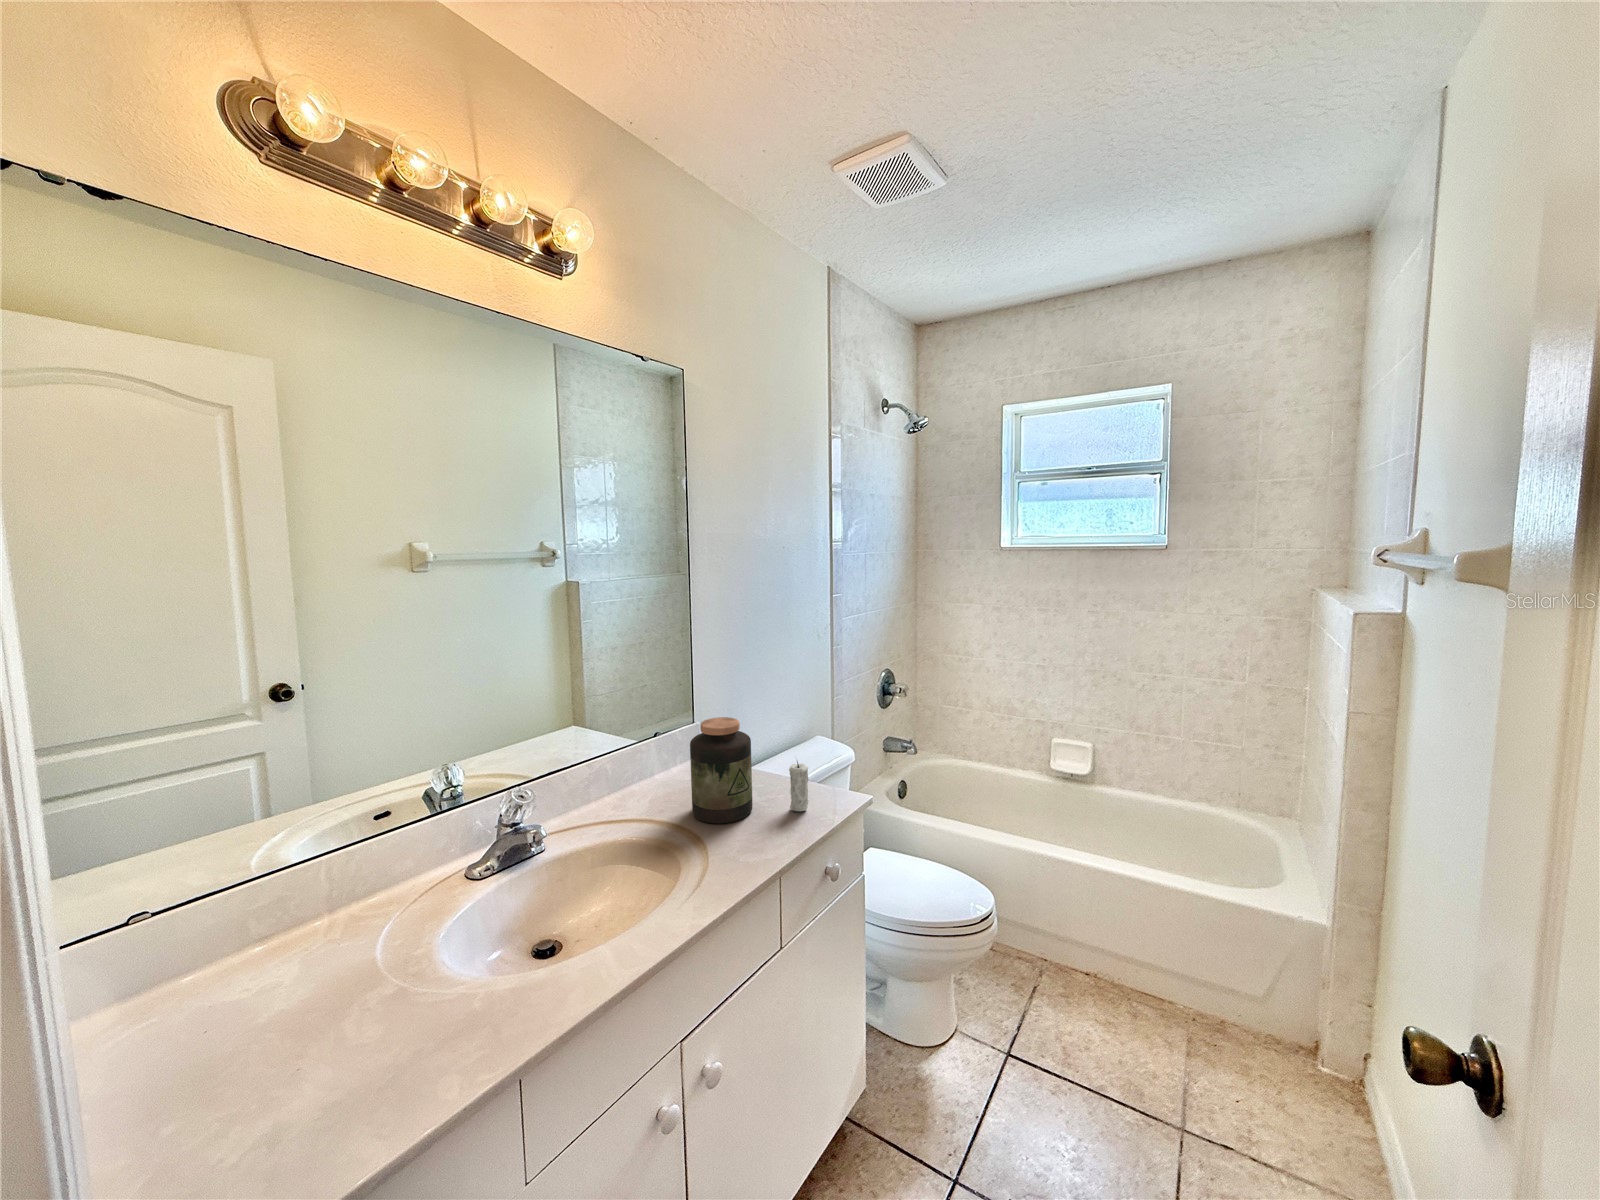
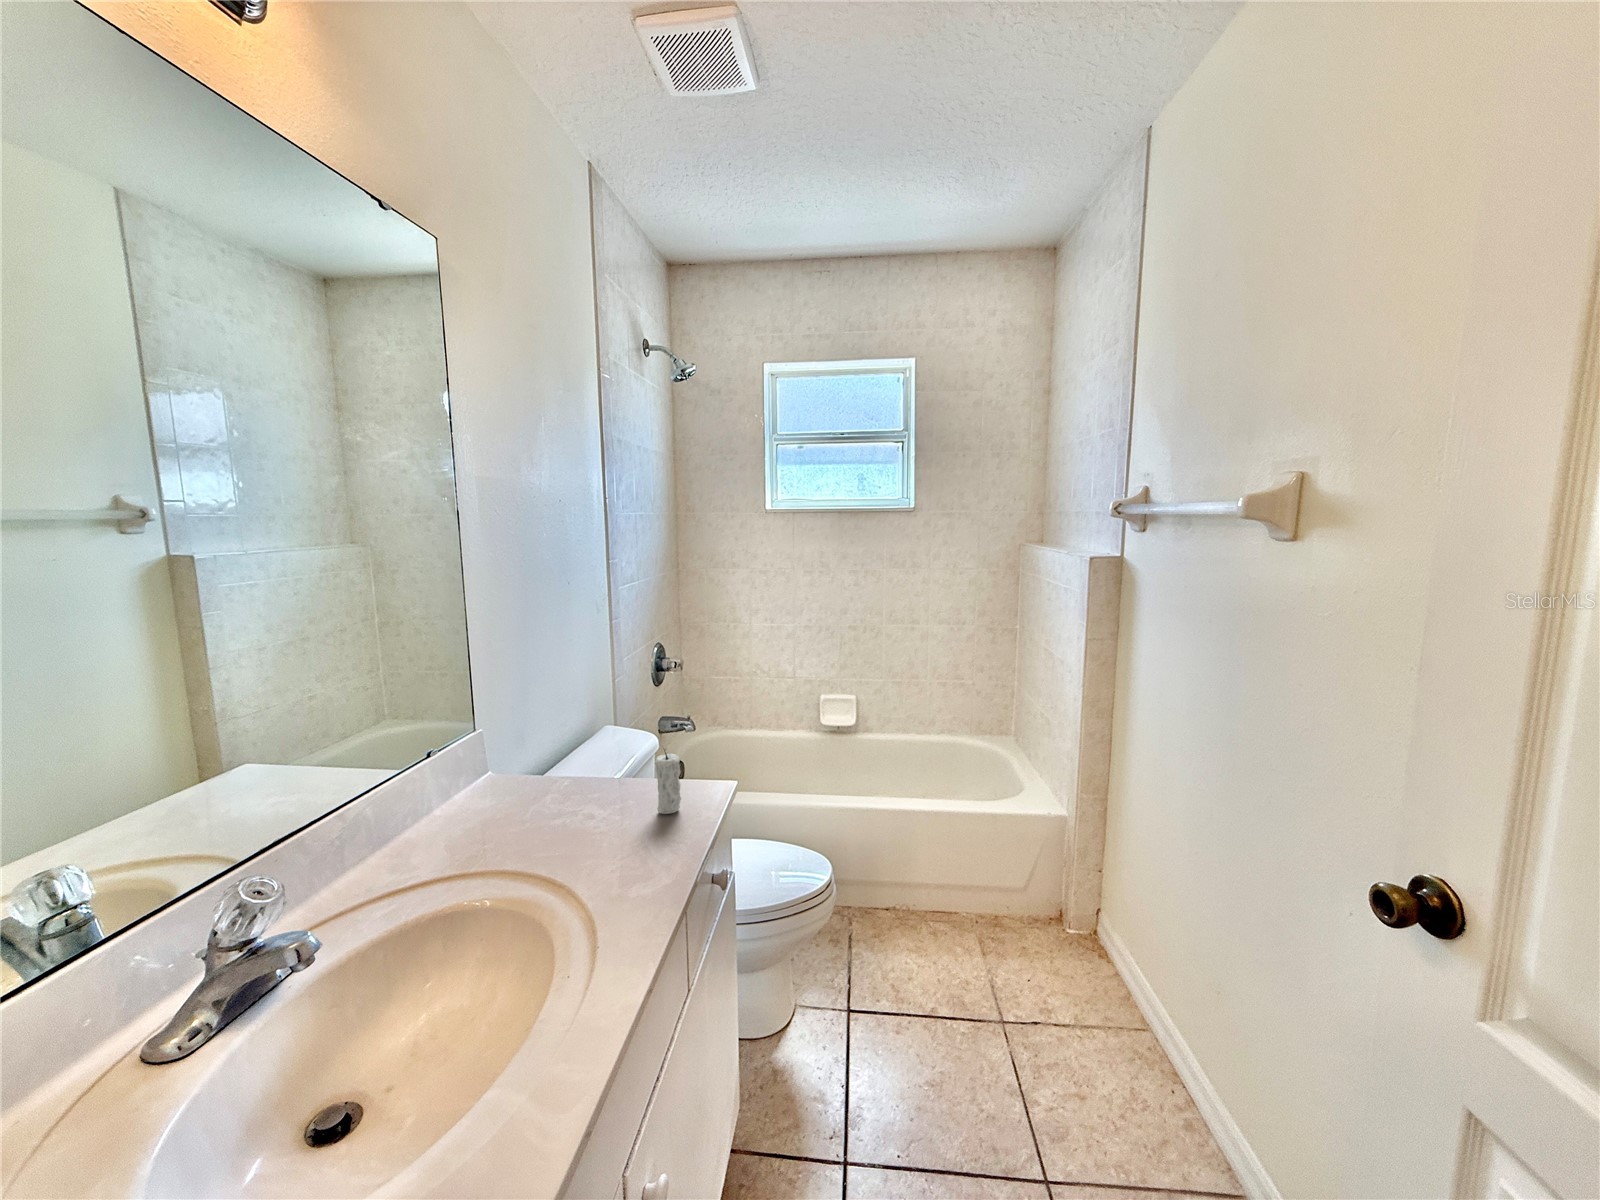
jar: present [690,717,753,823] -> none [517,710,610,855]

